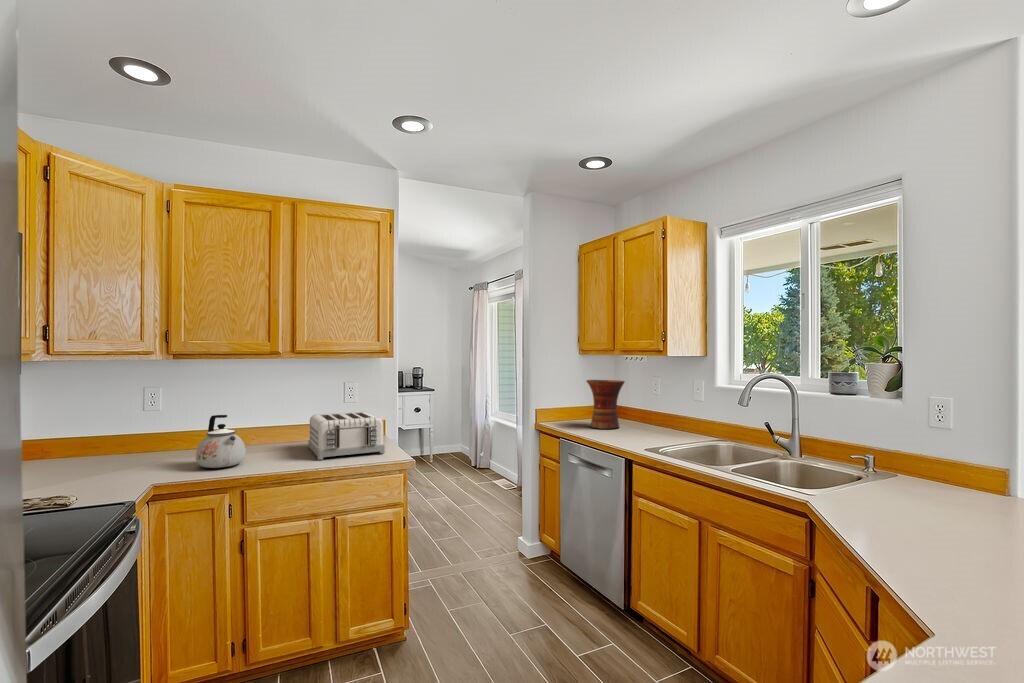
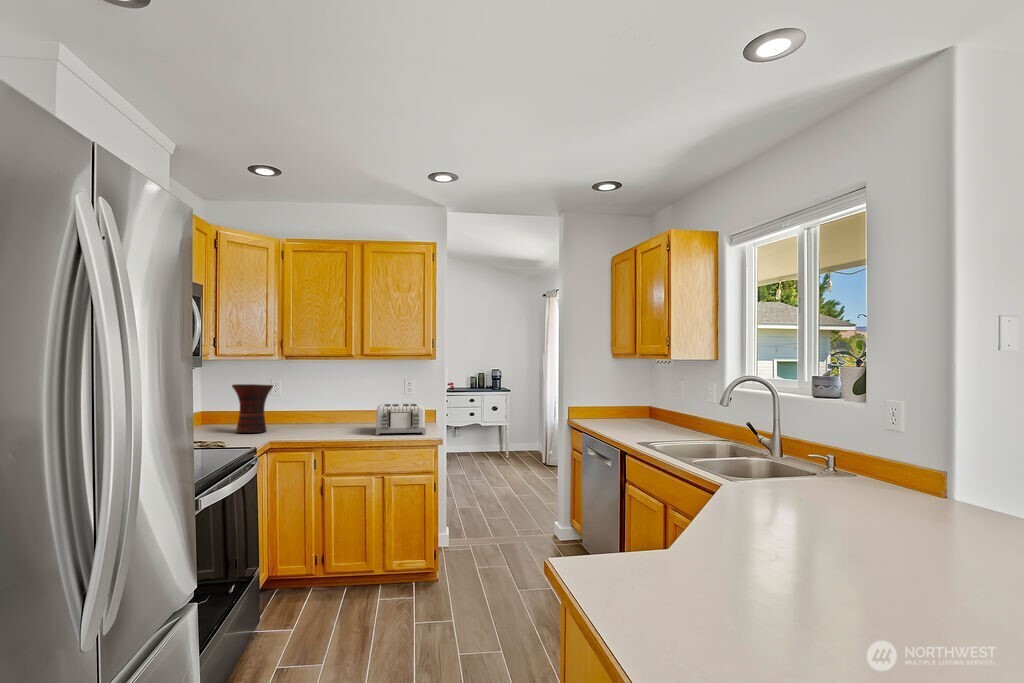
vase: present [587,380,625,429] -> present [232,384,273,433]
kettle: present [196,415,246,468] -> none [296,399,328,435]

